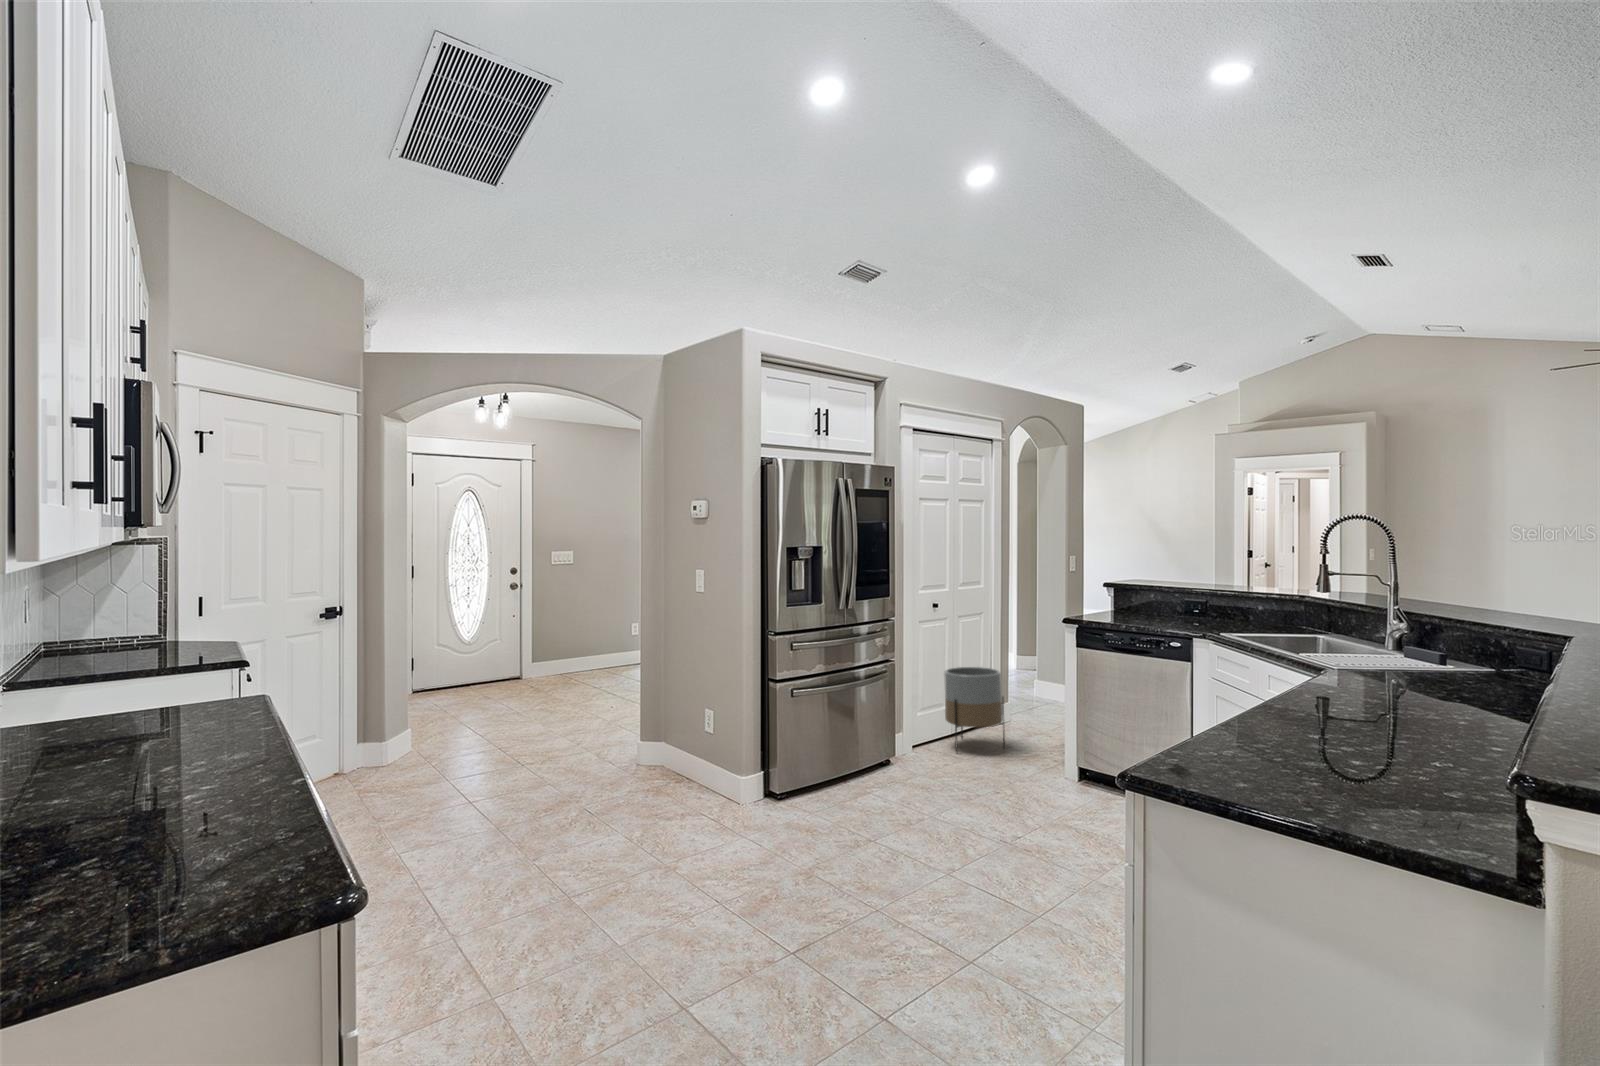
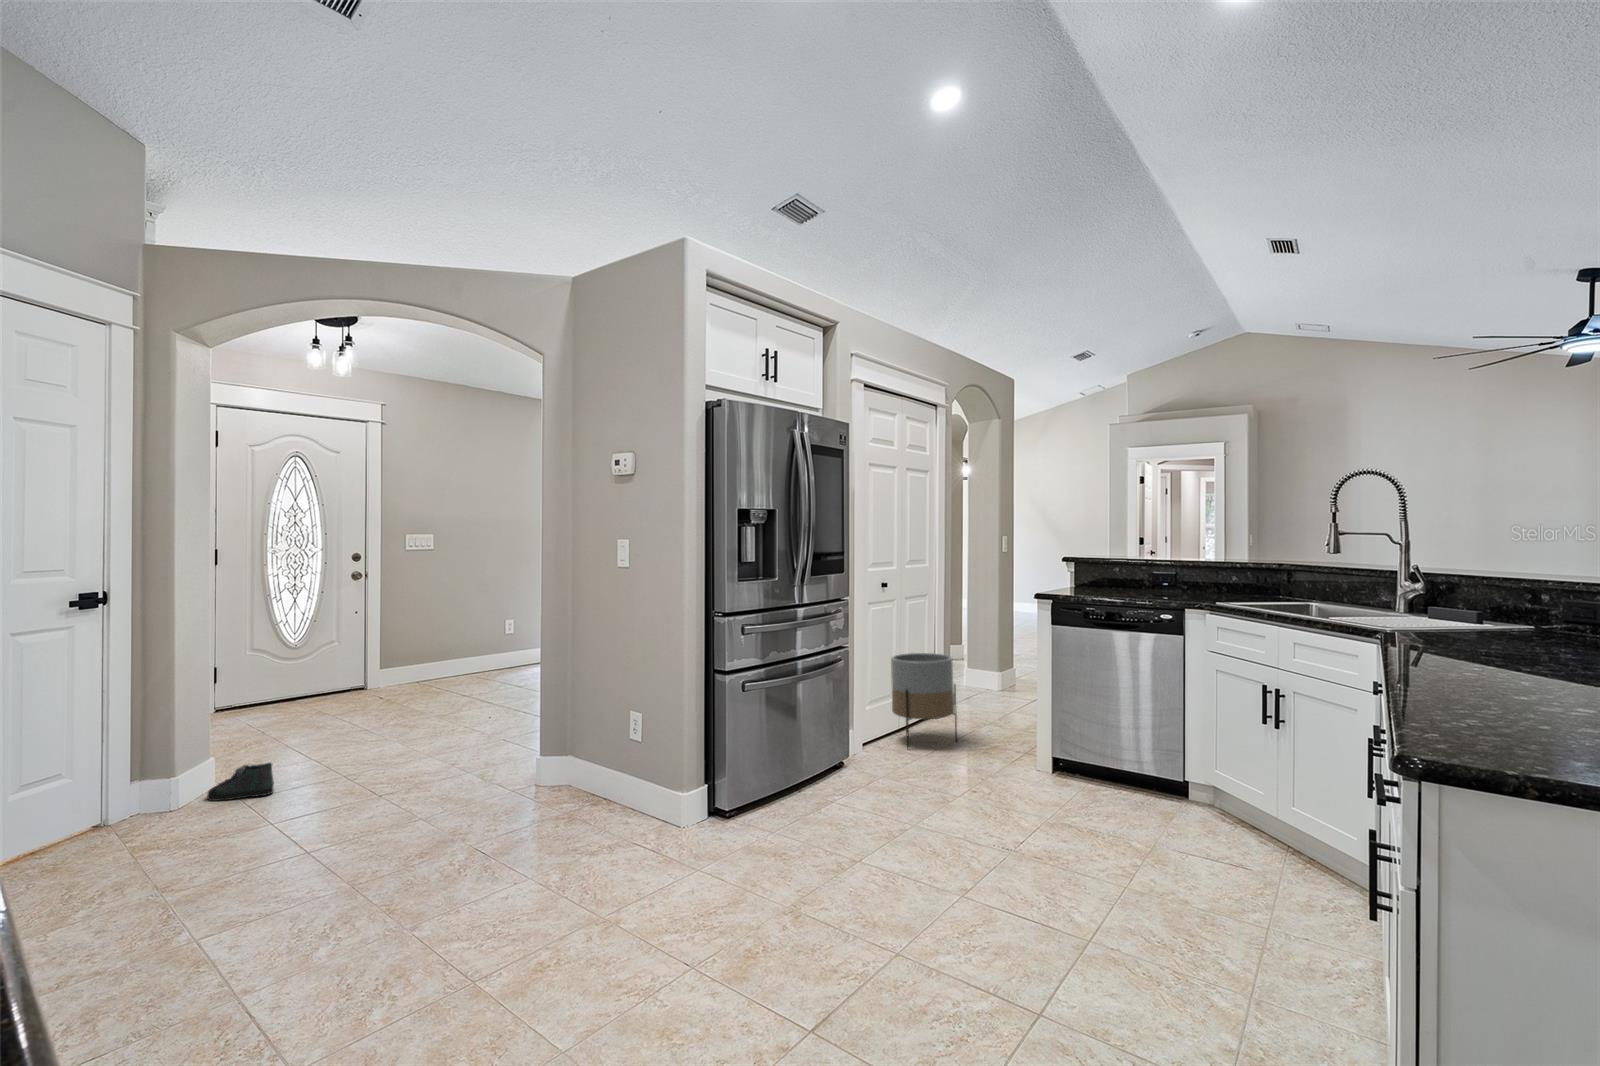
shoe: none [405,735,449,762] -> present [207,763,274,801]

